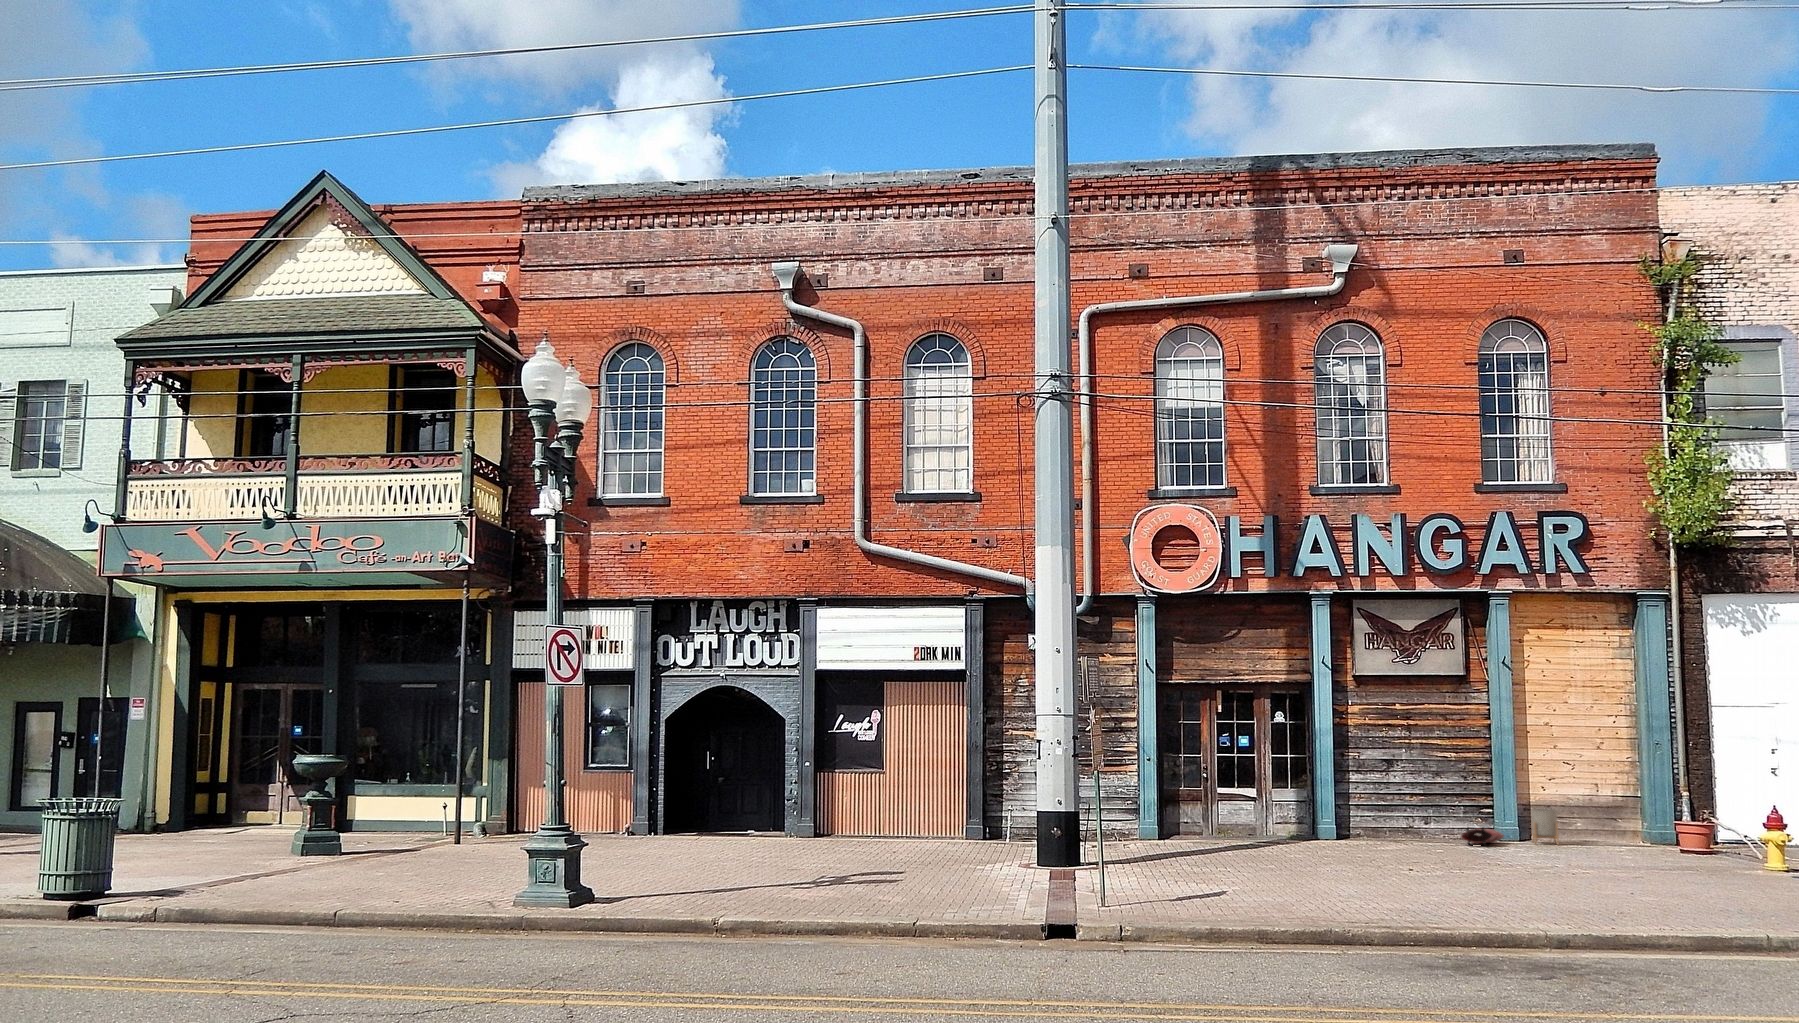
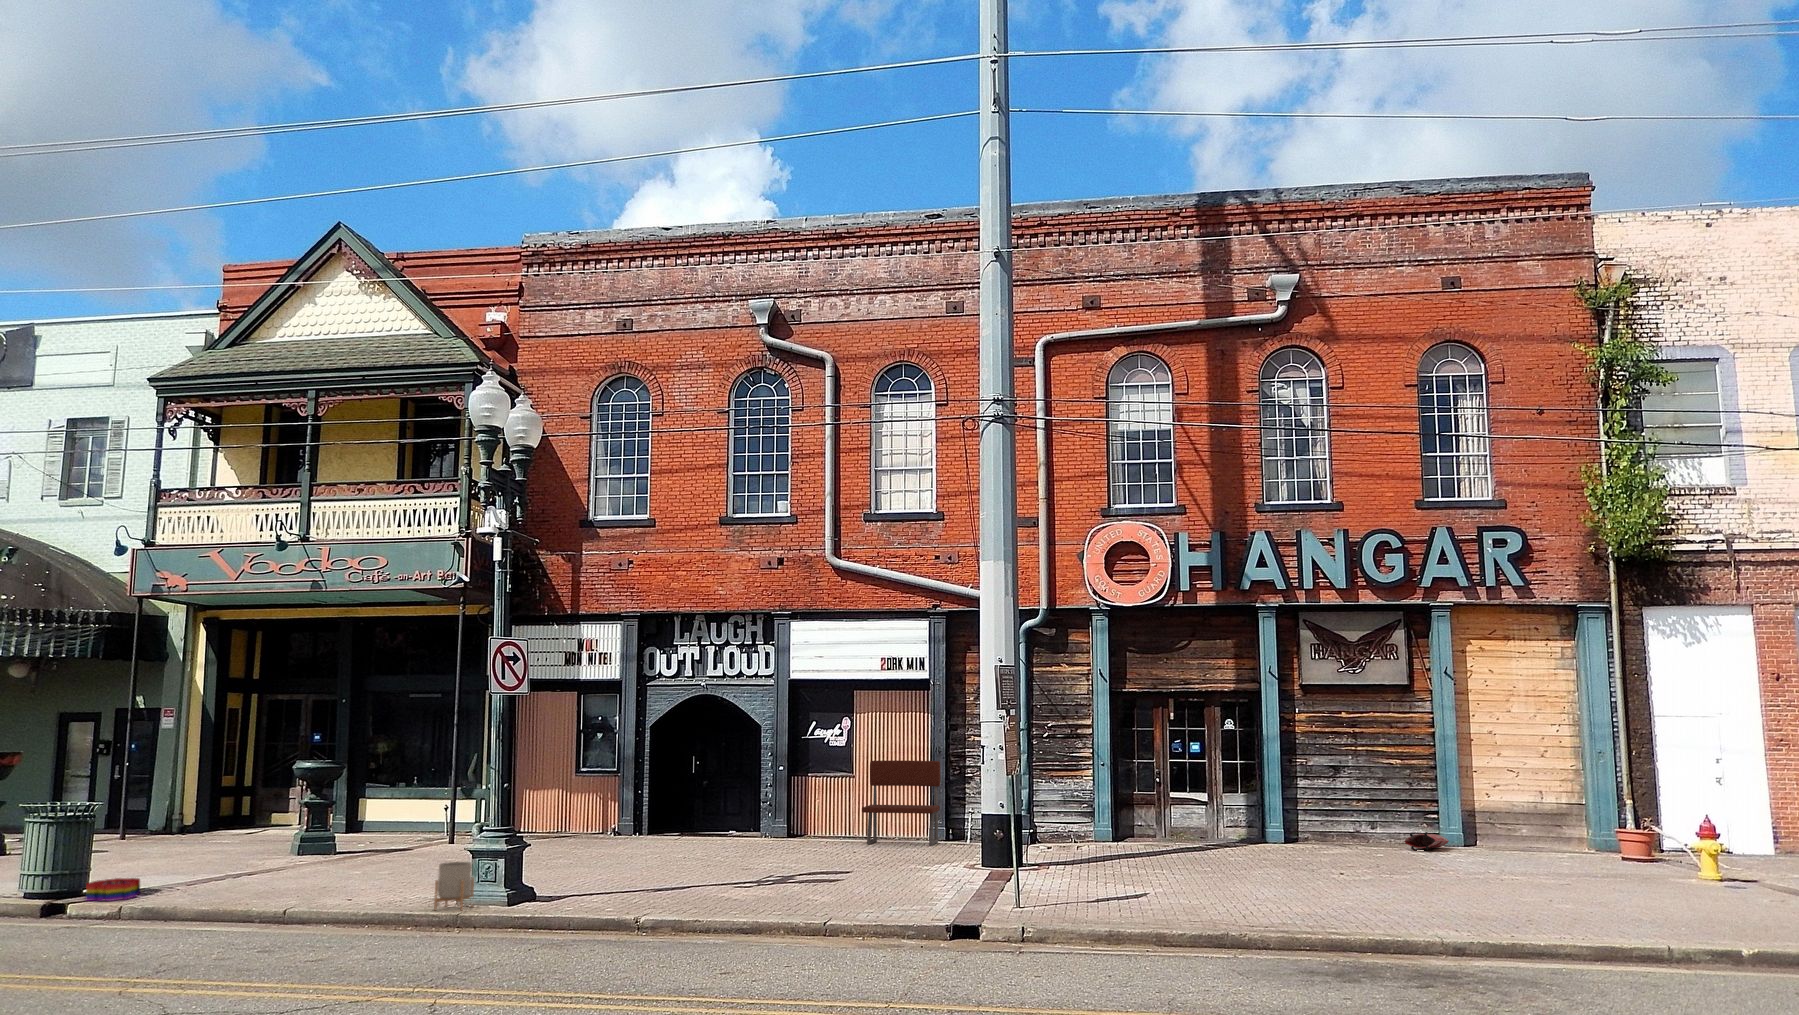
bench: none [897,754,978,842] -> present [862,760,940,846]
planter: present [1531,809,1559,844] -> present [434,862,474,910]
storage bin: none [113,878,169,902] -> present [86,878,140,901]

